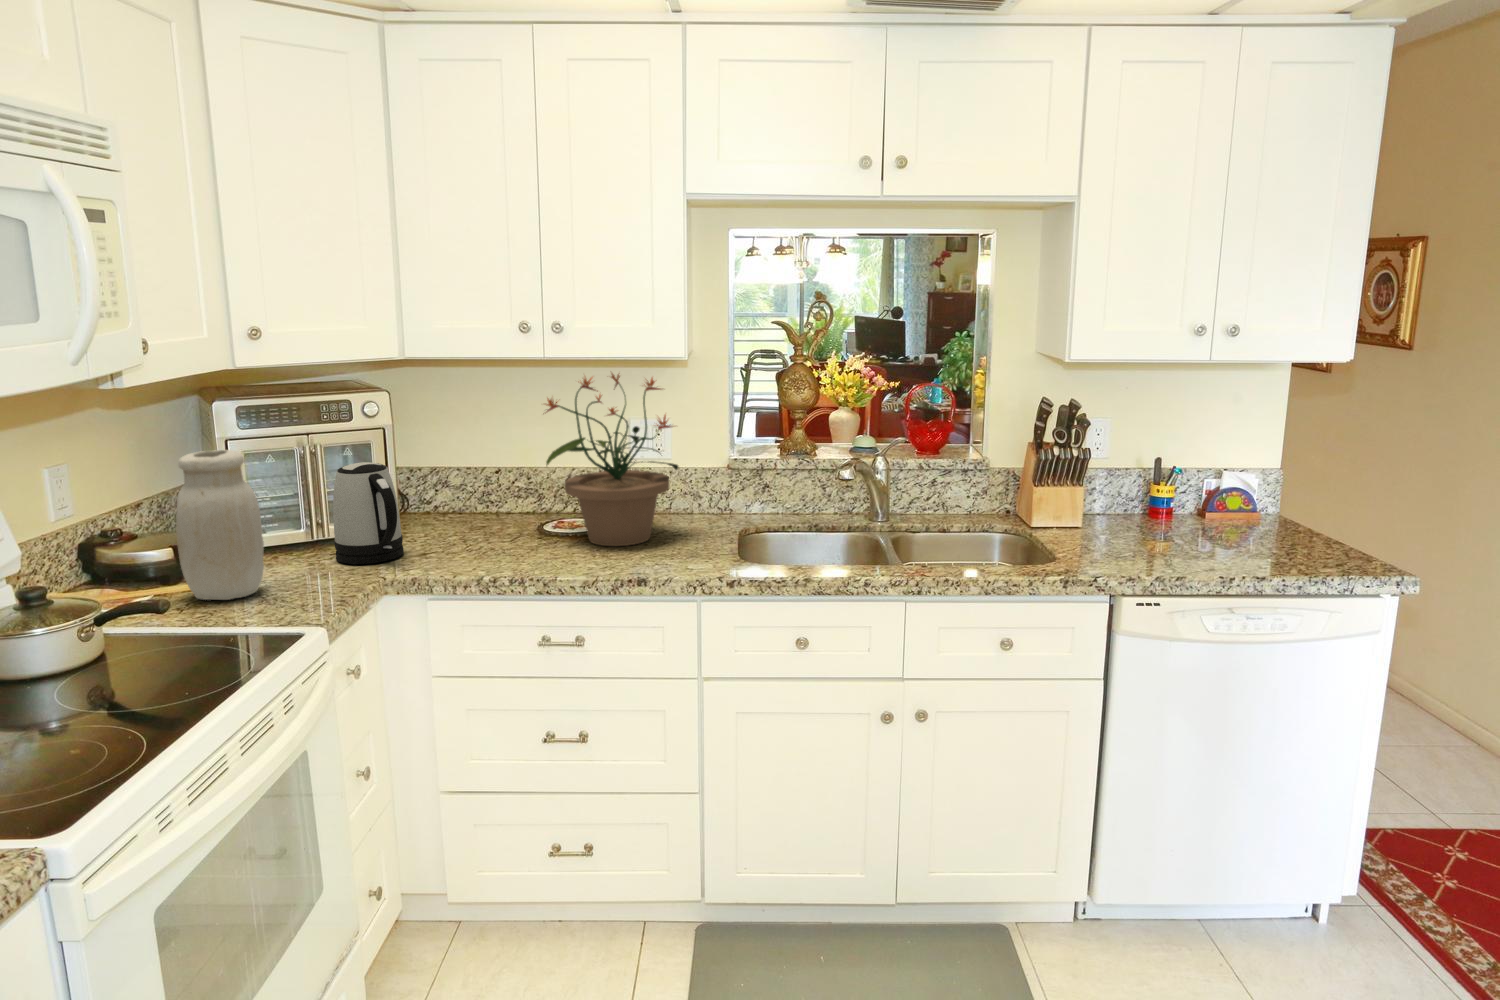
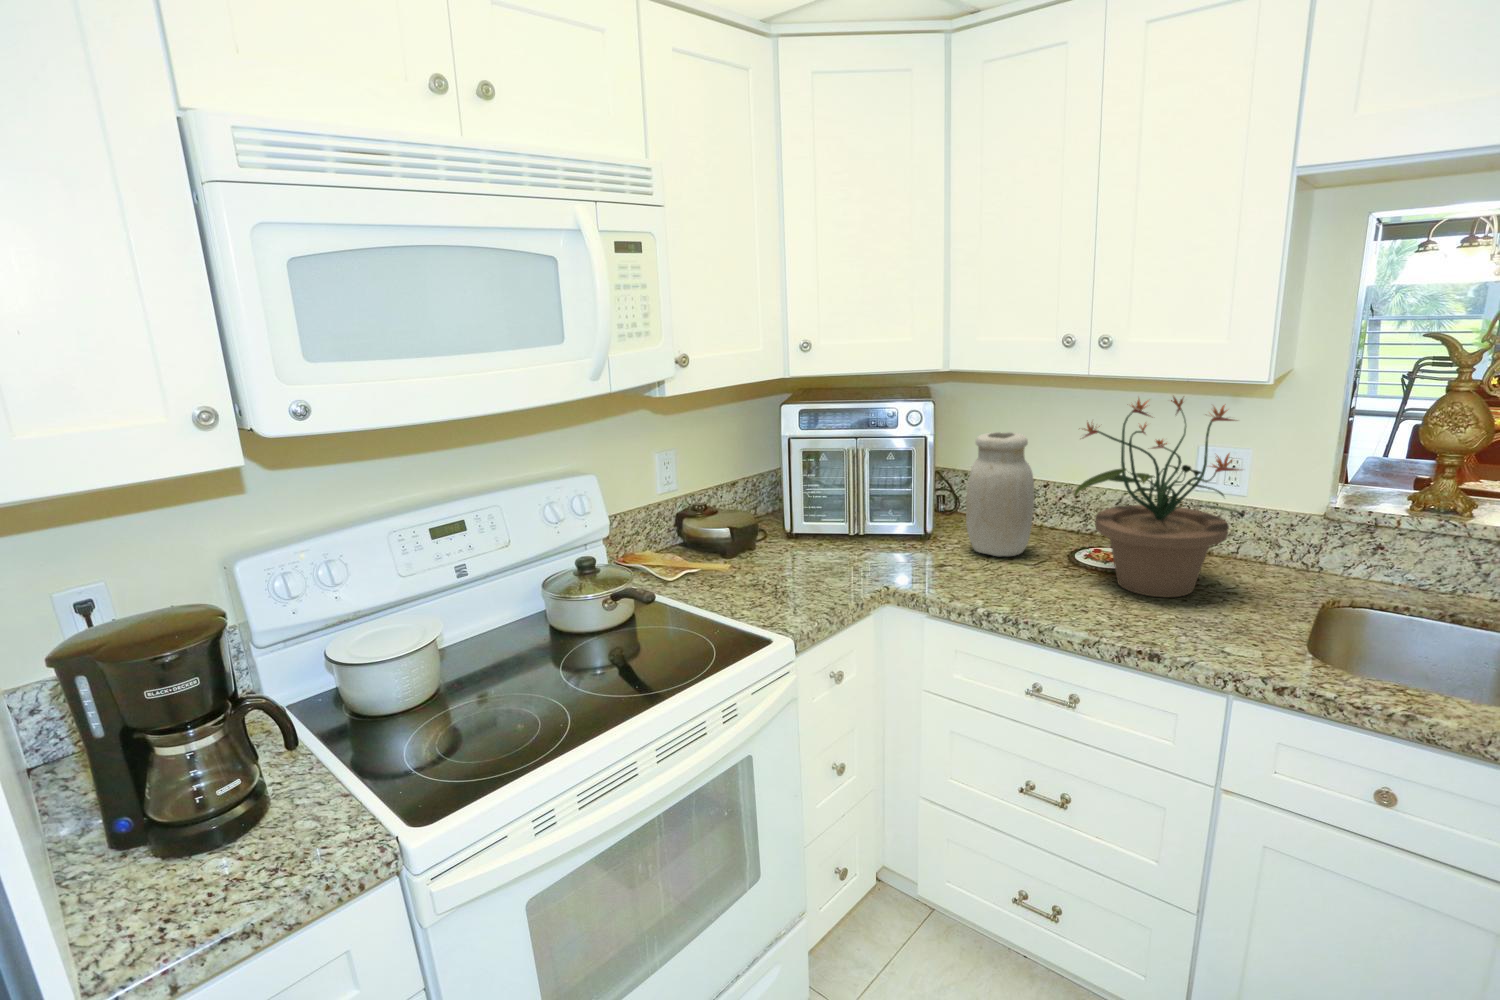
jar: present [176,450,264,600] -> present [966,432,1034,556]
kettle: present [333,462,404,564] -> none [863,471,924,567]

